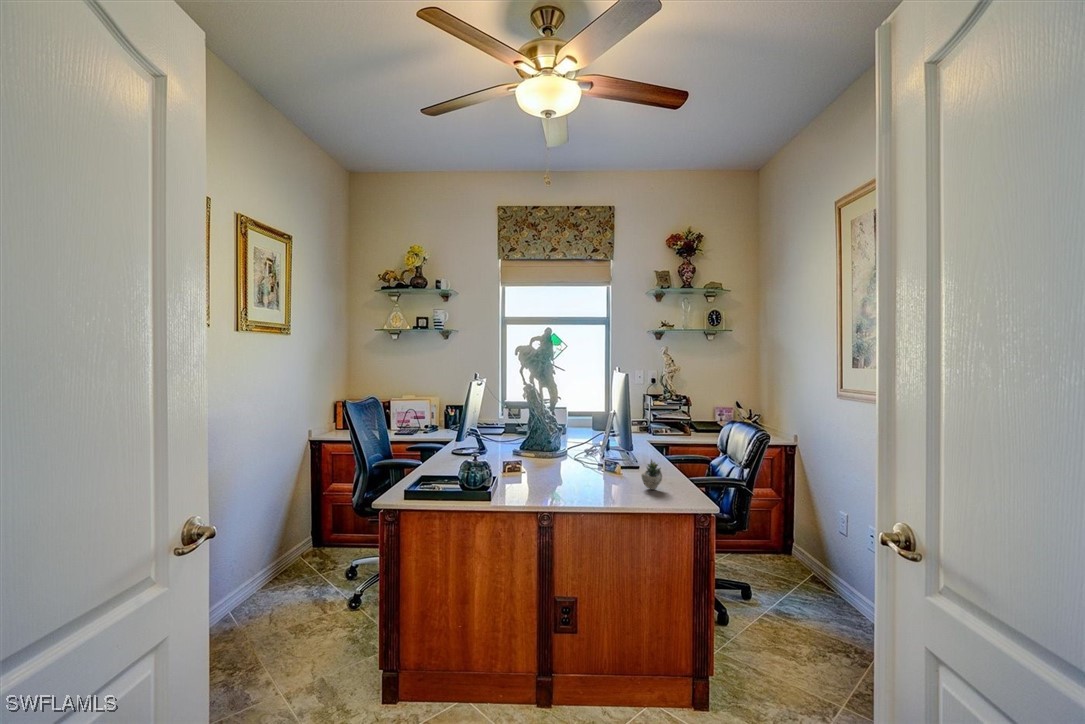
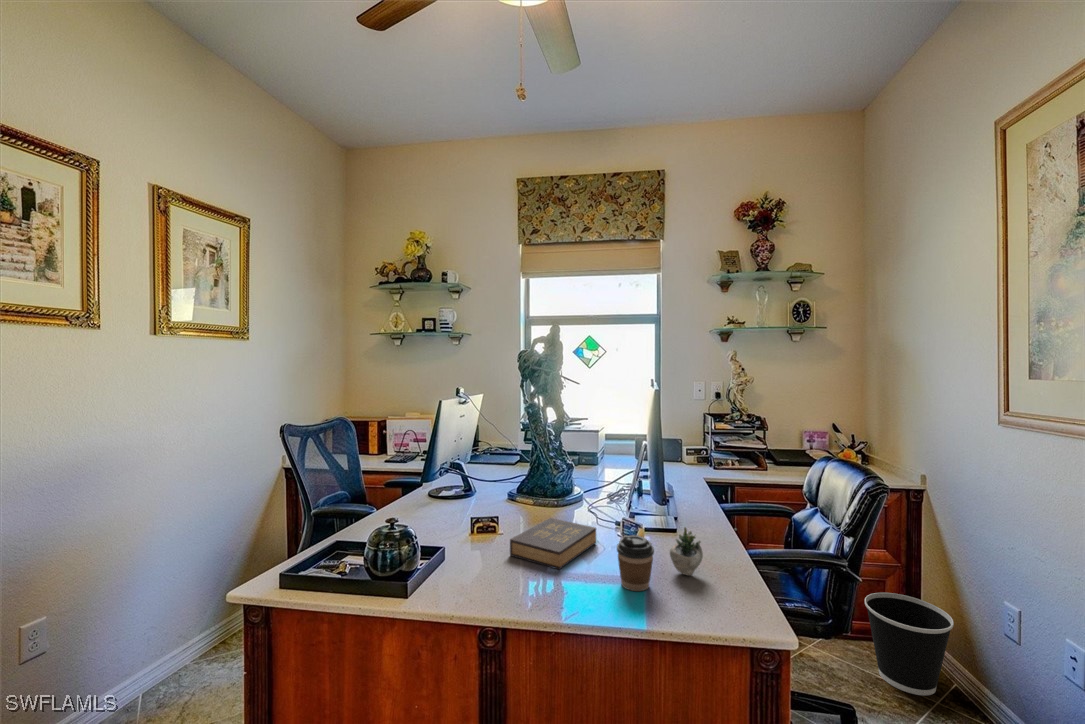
hardback book: none [534,462,589,491] -> present [510,518,596,570]
coffee cup: none [611,464,635,498] -> present [617,535,654,591]
wastebasket: none [756,516,811,580] -> present [865,593,954,695]

